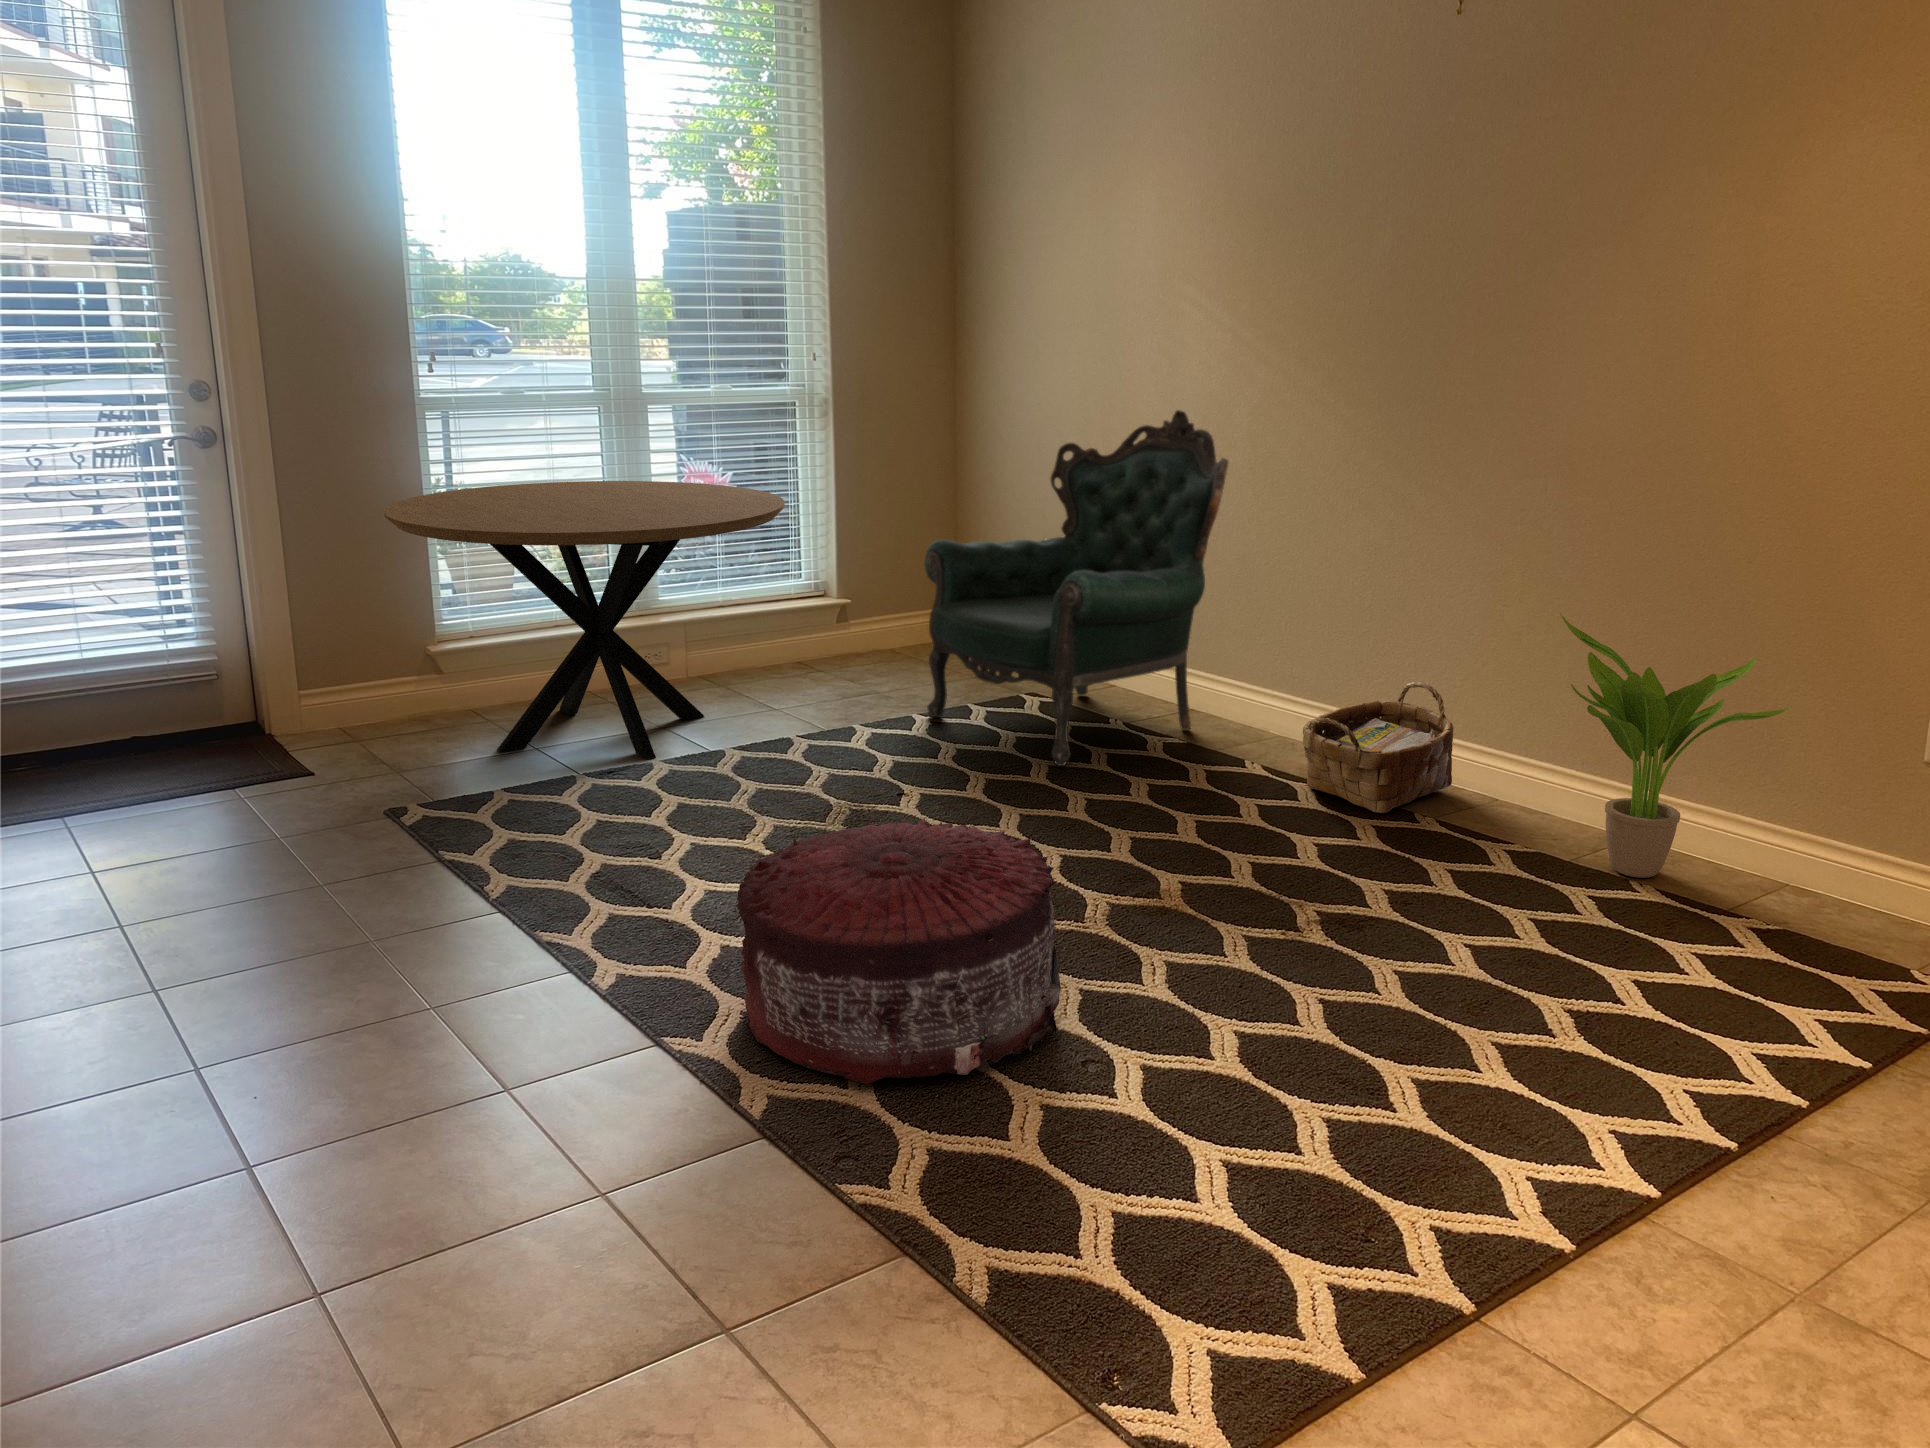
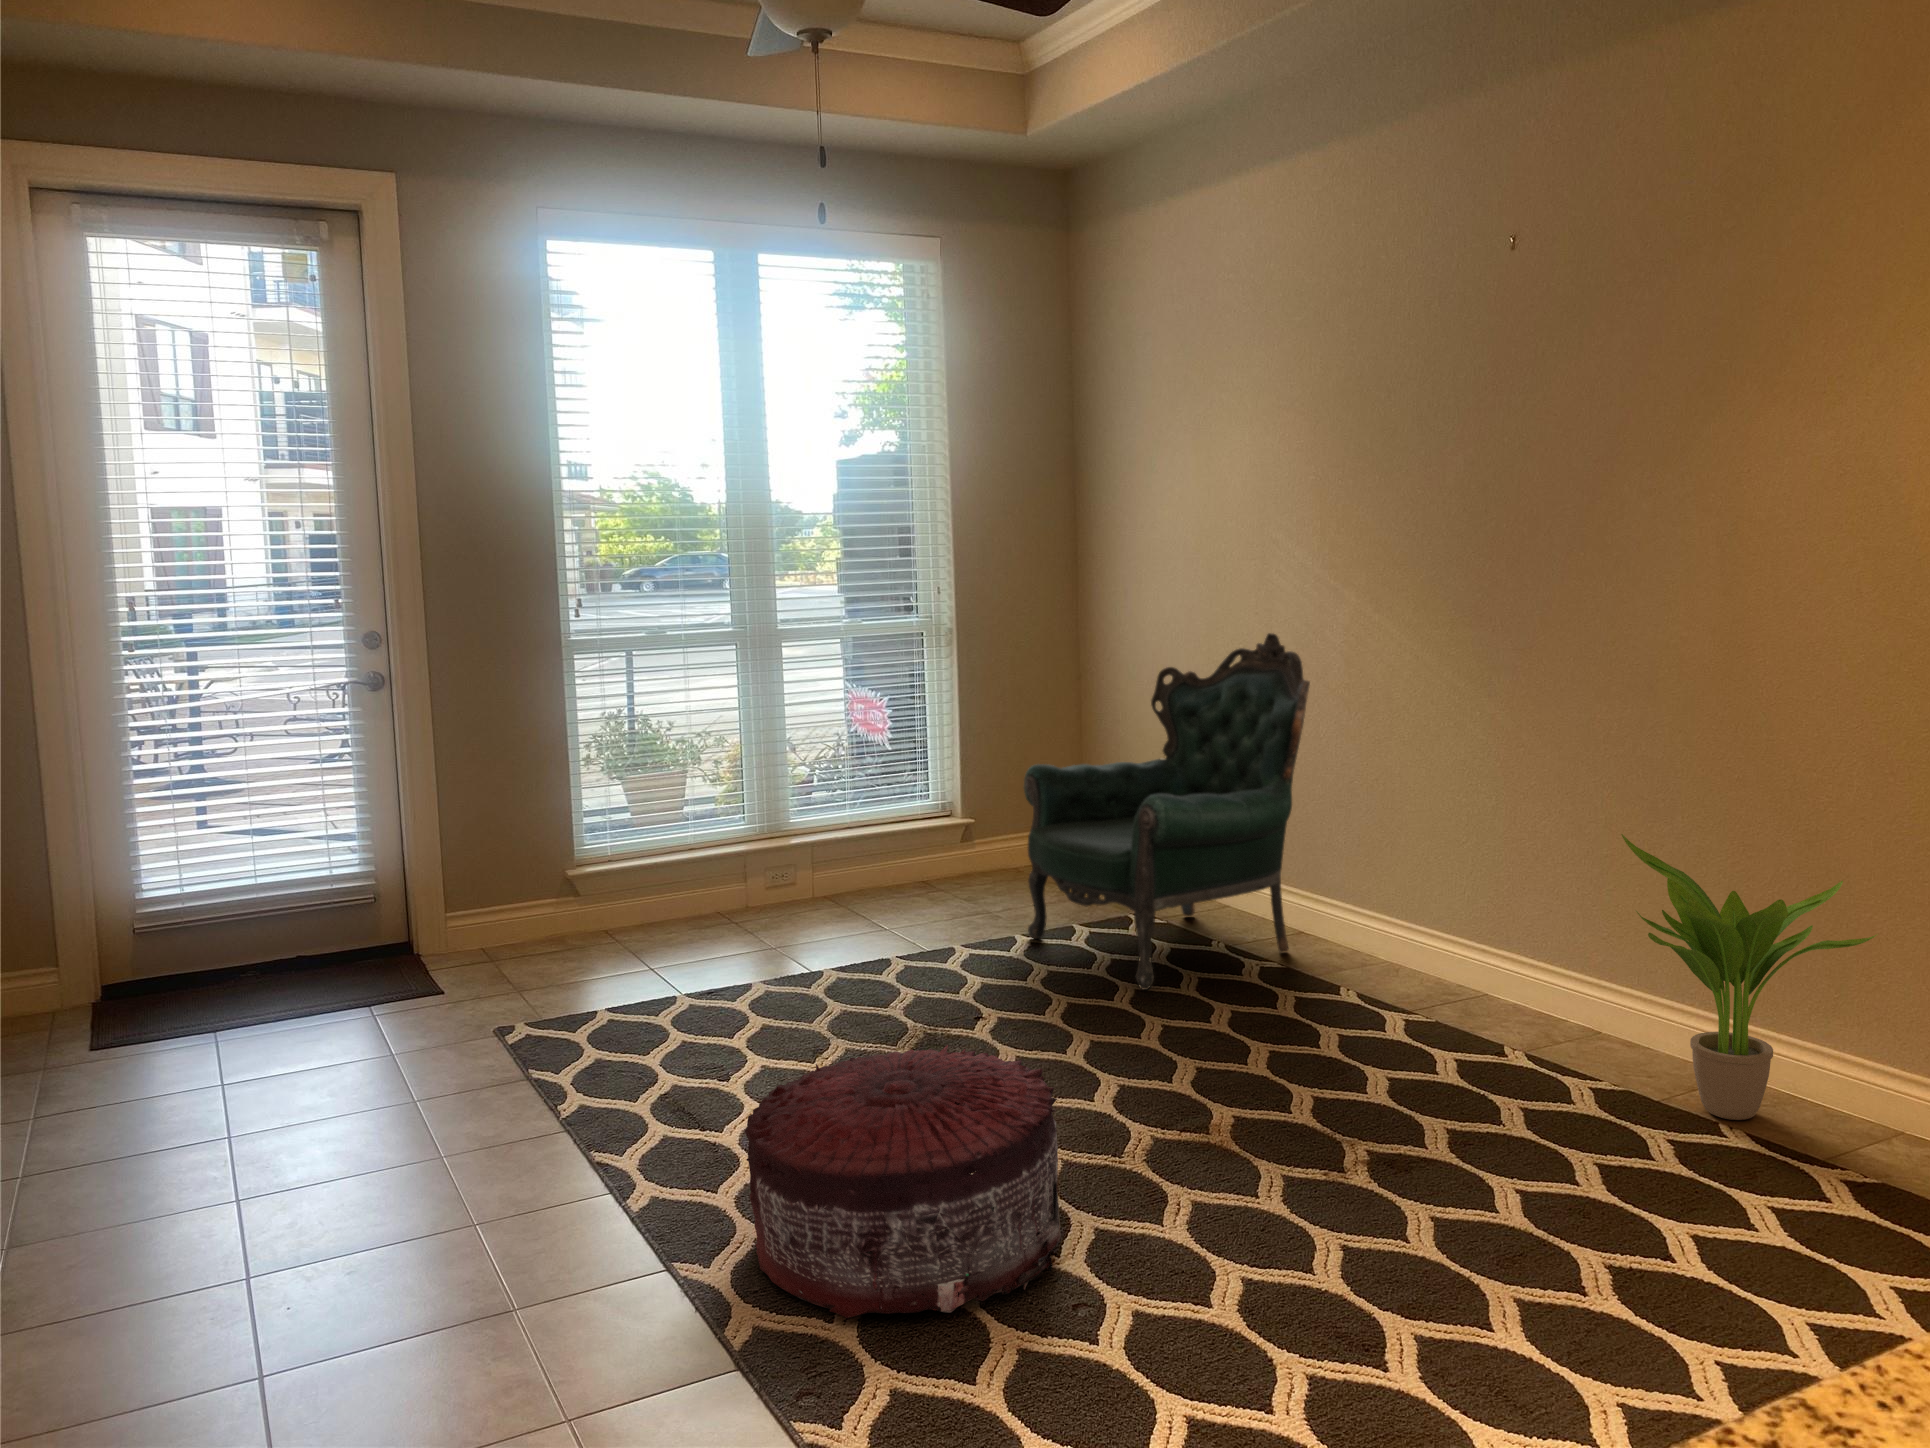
dining table: present [384,481,785,759] -> none [520,714,886,980]
woven basket: present [1303,682,1454,813] -> none [1384,905,1547,1044]

